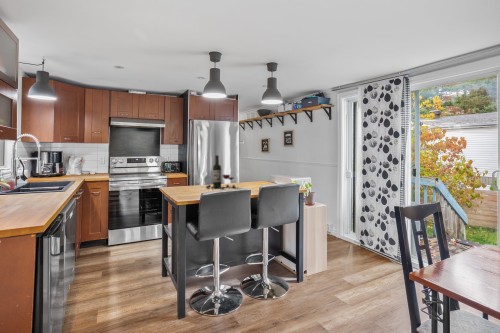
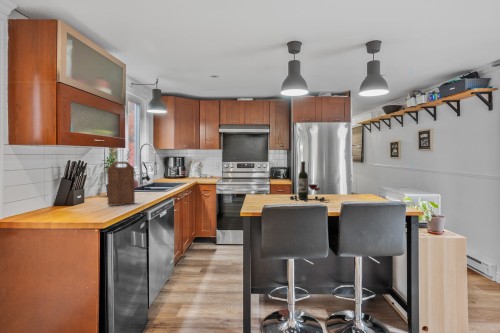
cutting board: none [11,156,46,207] -> present [107,162,135,205]

